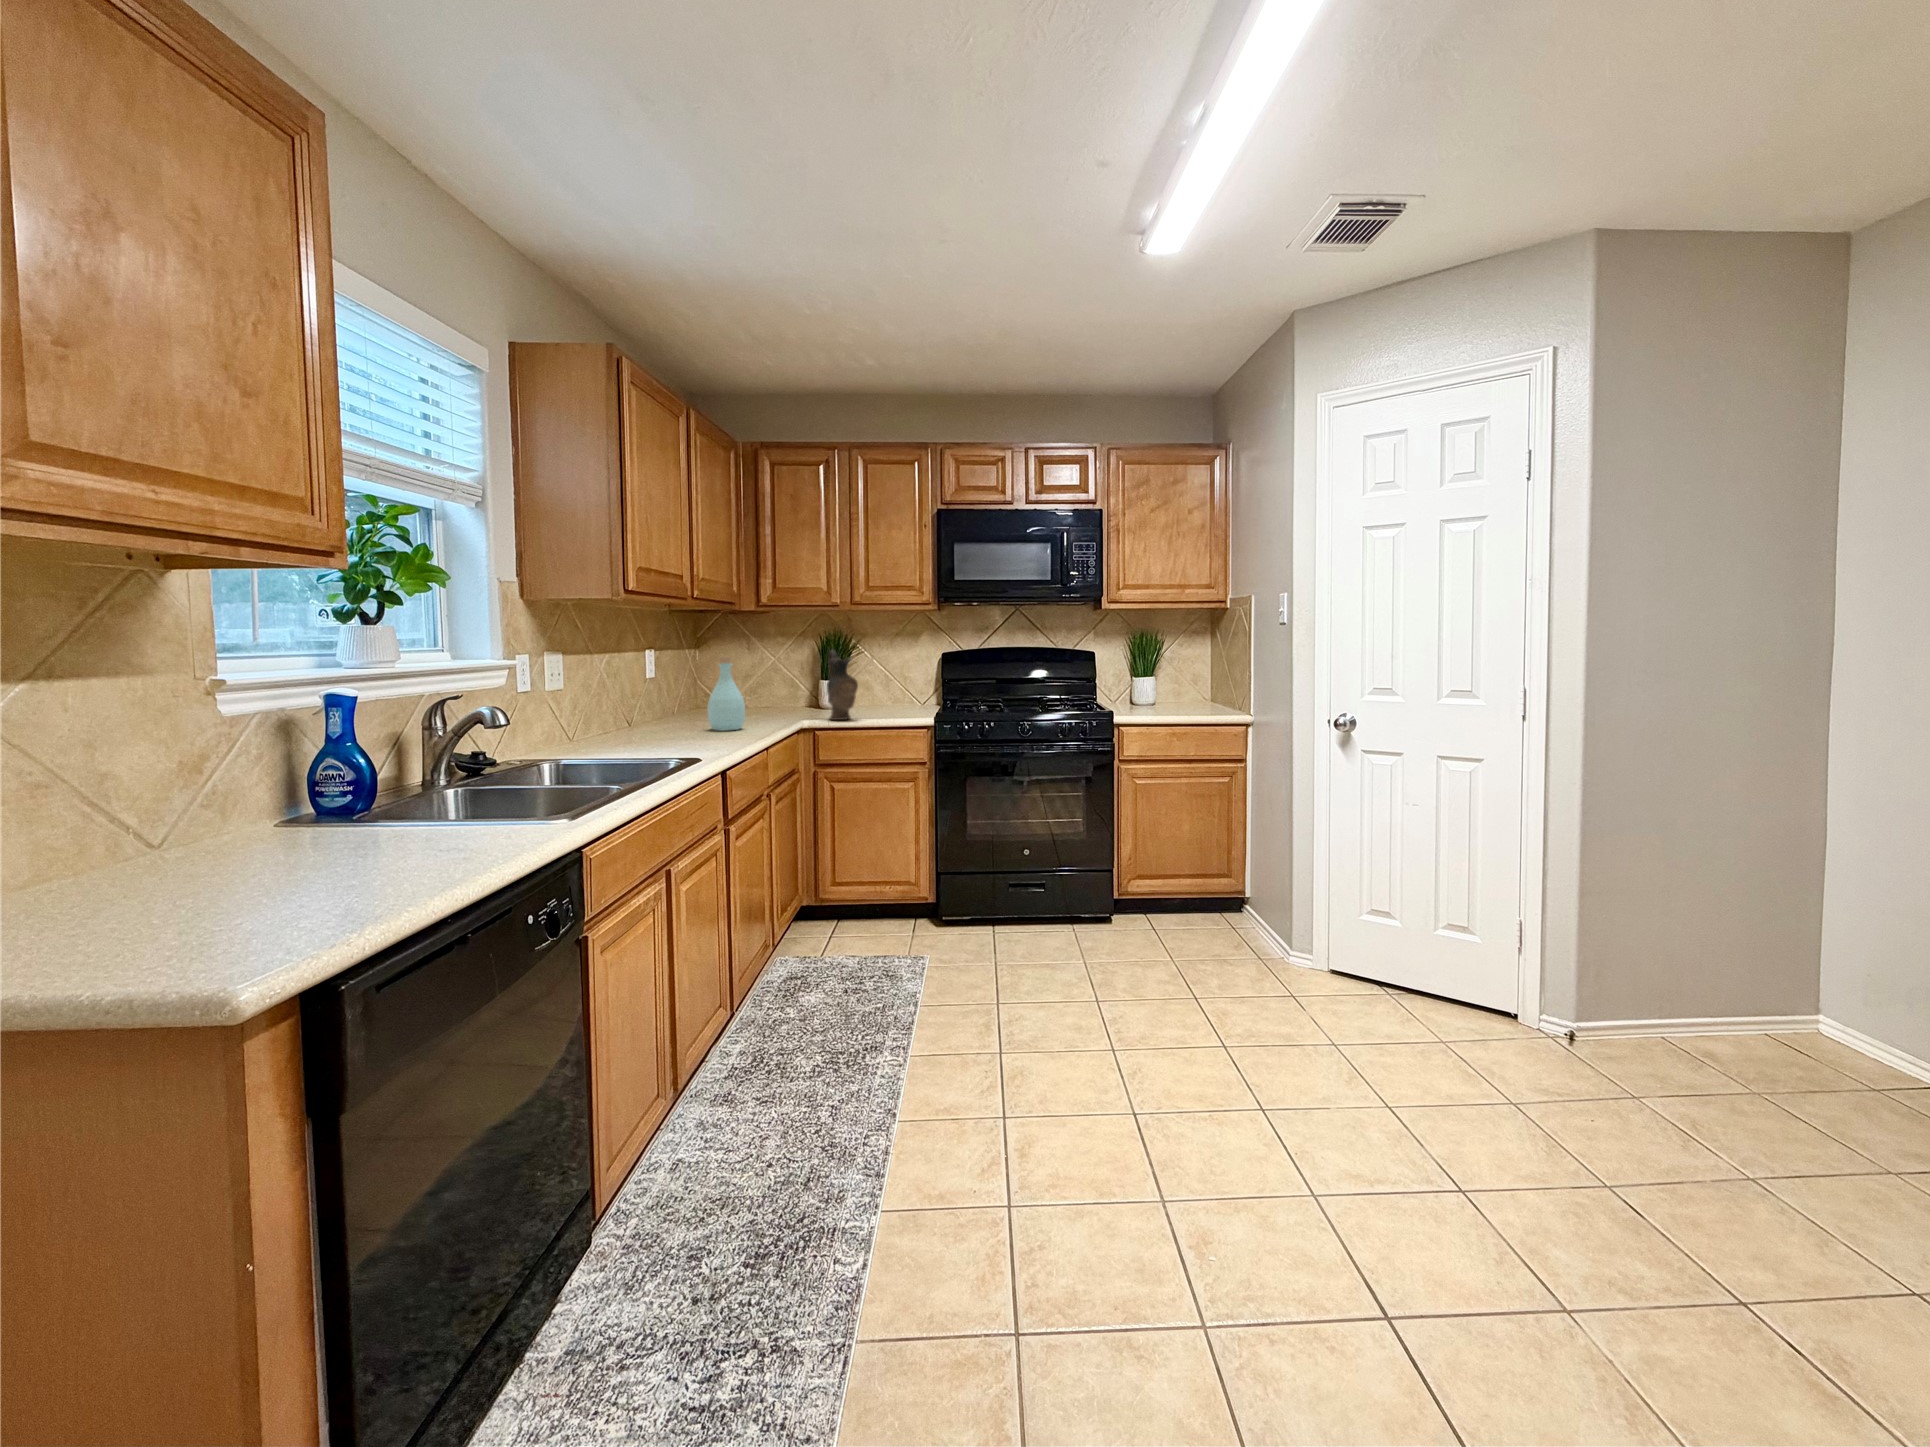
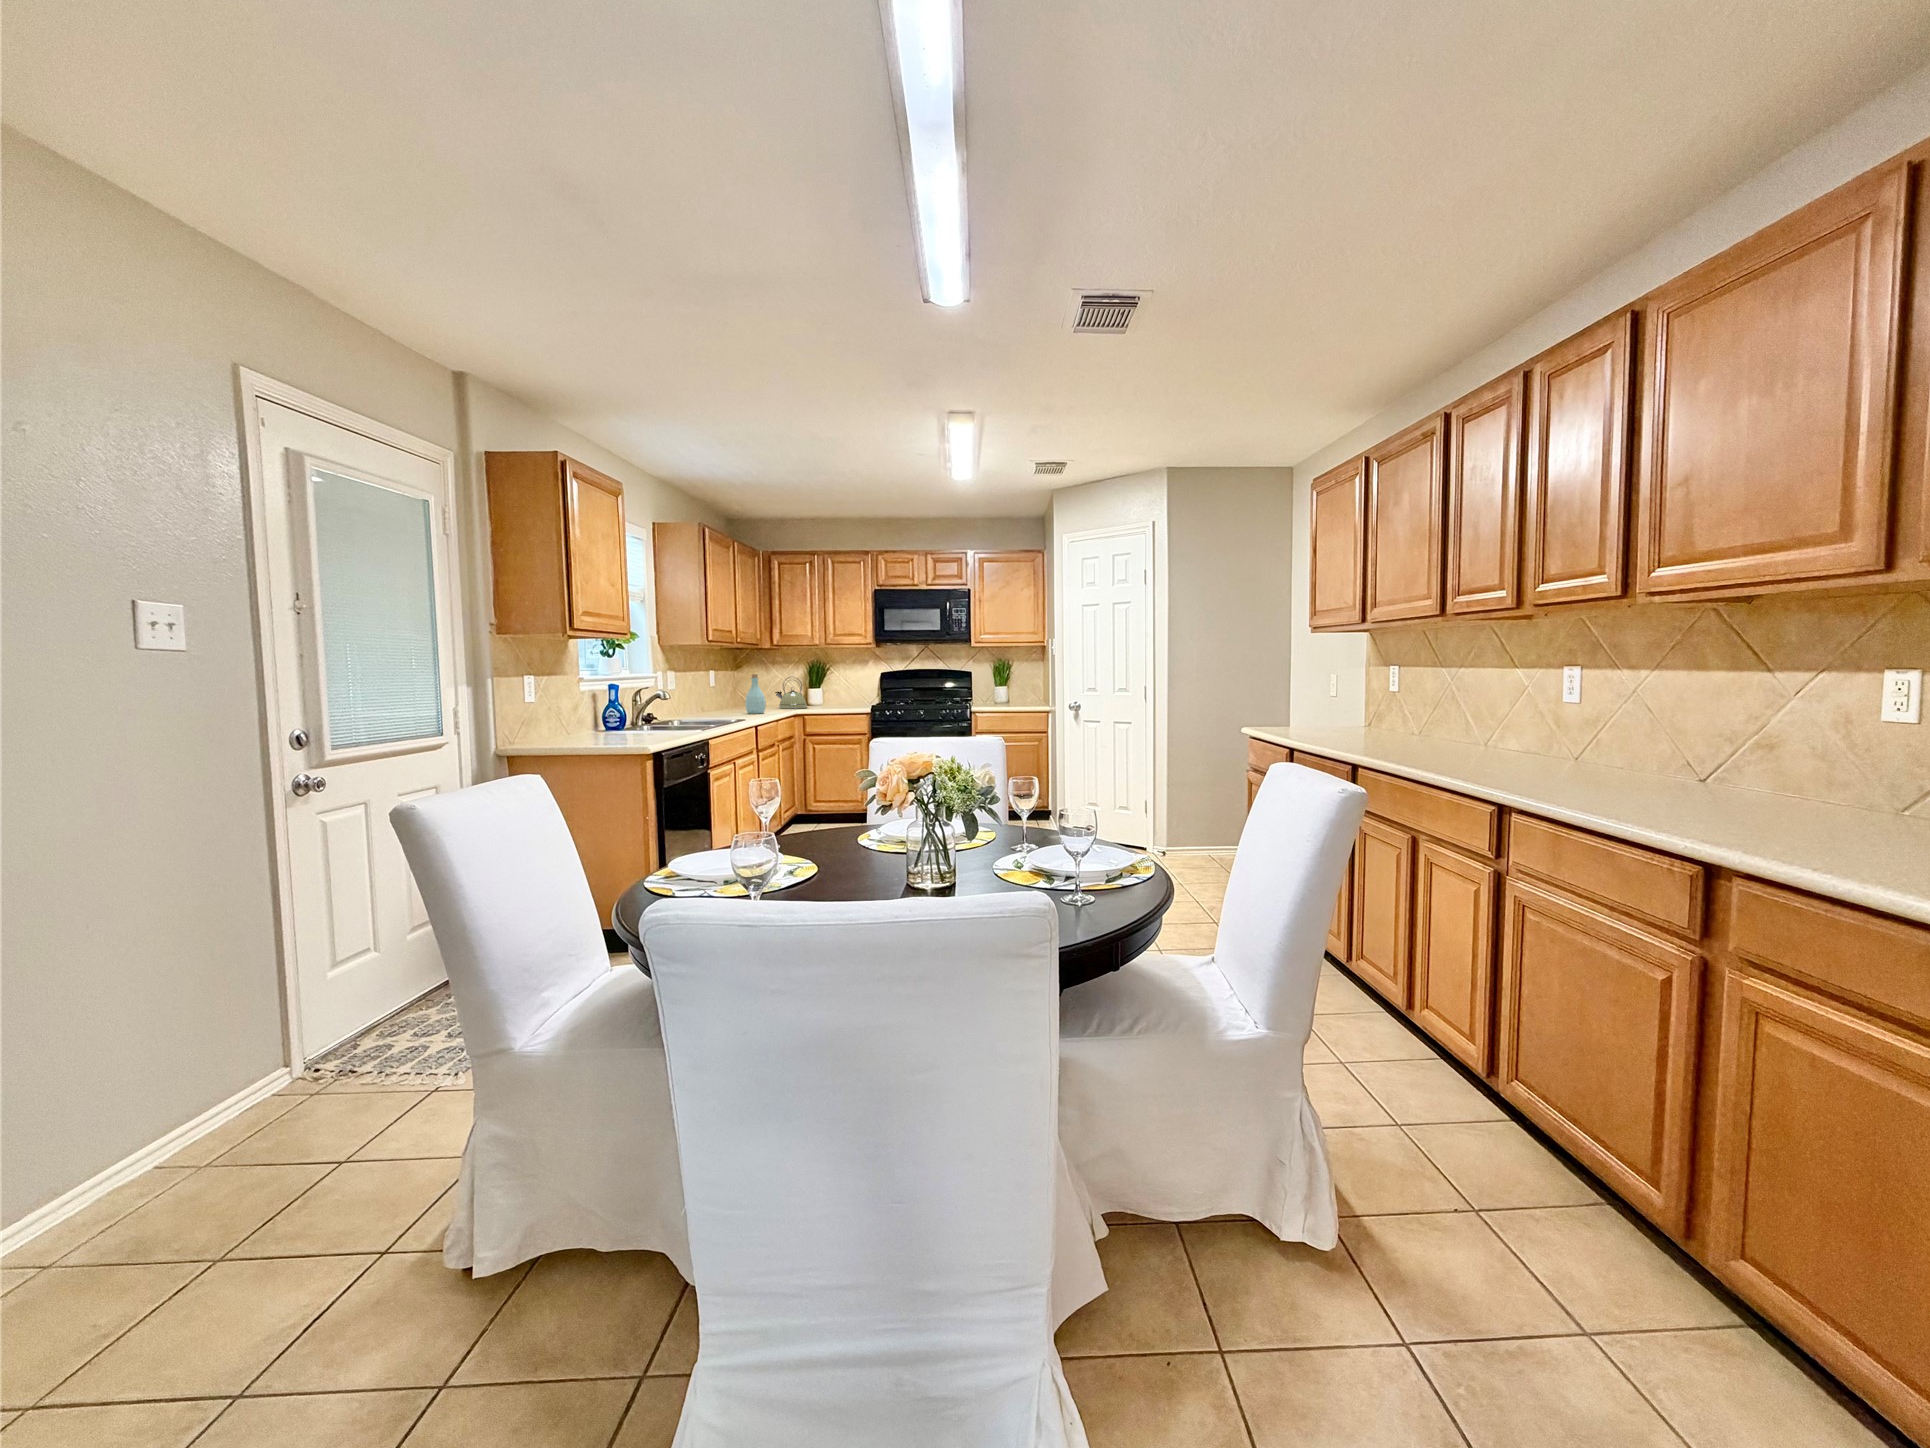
ceramic pitcher: present [827,650,858,720] -> none [811,671,829,710]
kettle: none [763,659,819,715] -> present [775,677,807,709]

